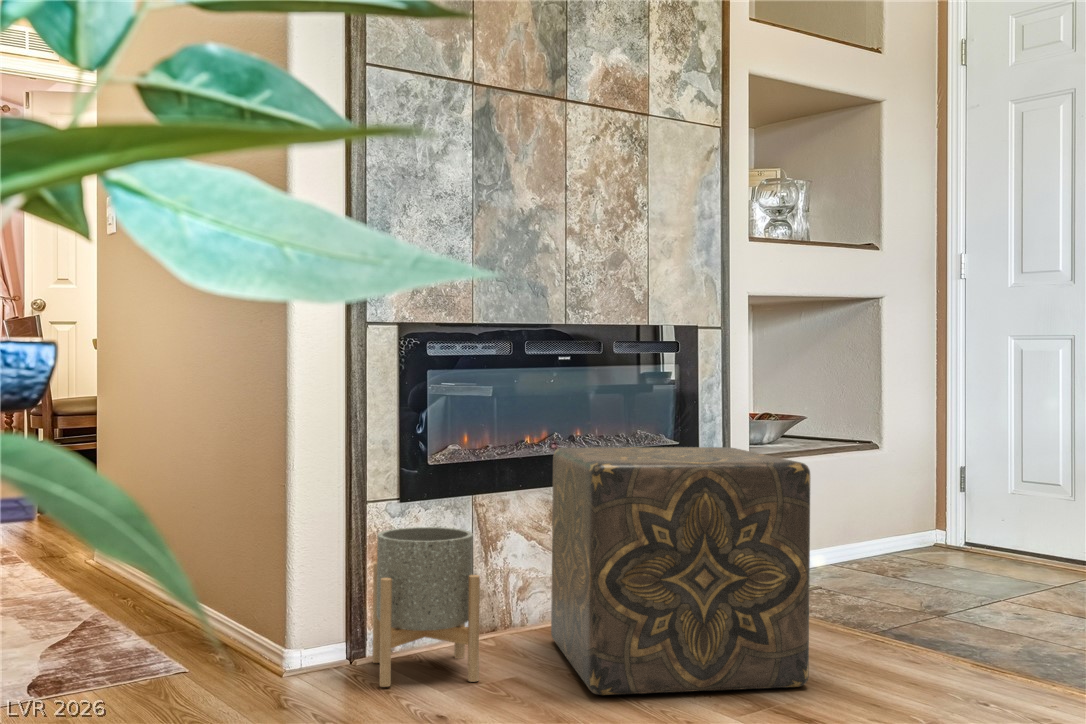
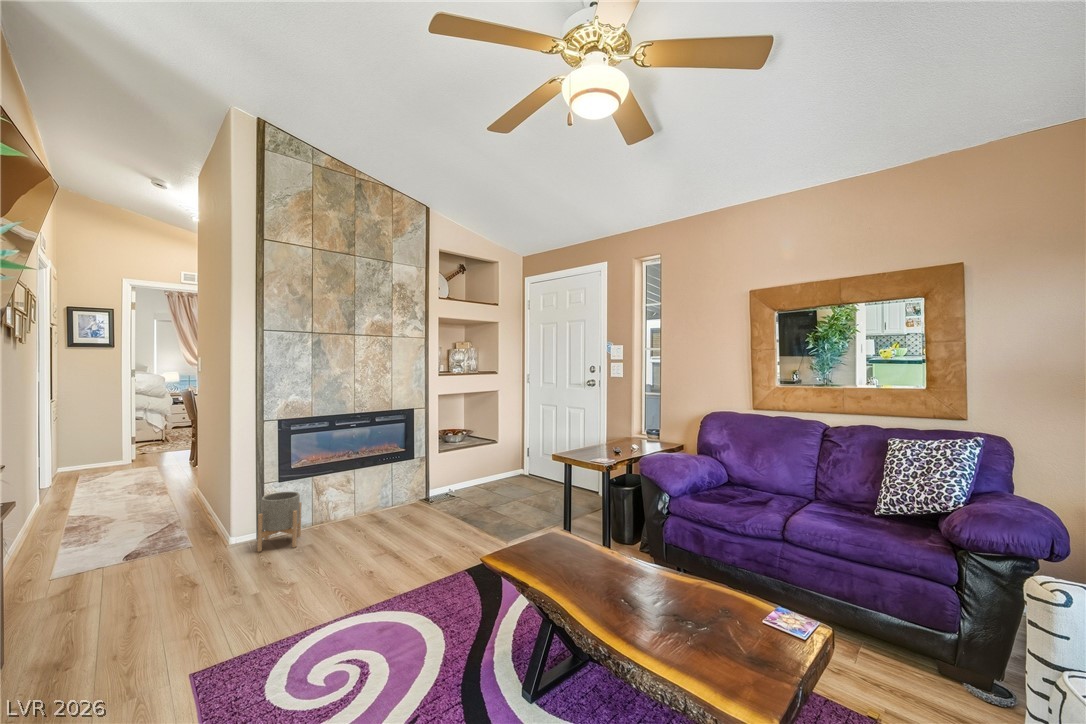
ottoman: present [551,447,811,695] -> none [328,457,410,552]

